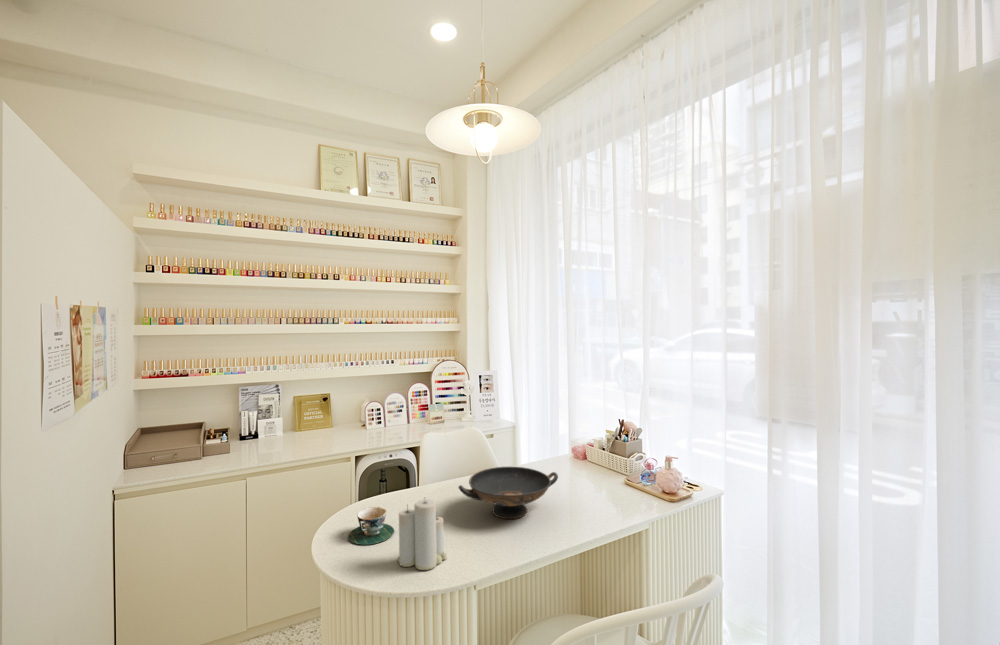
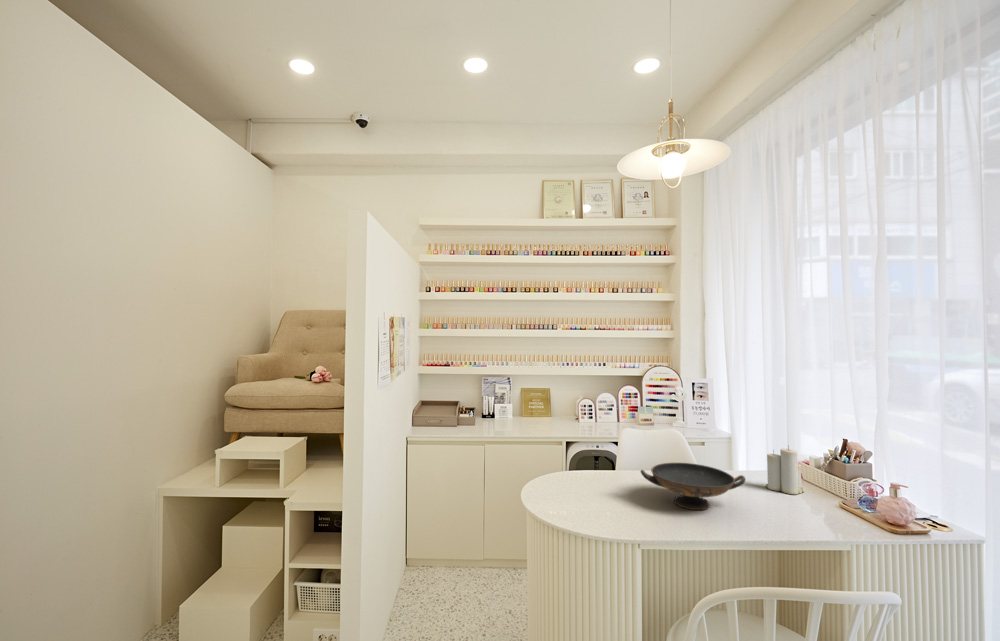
candle: present [398,499,447,570] -> present [765,448,805,494]
teacup: present [348,507,394,545] -> none [548,474,584,501]

